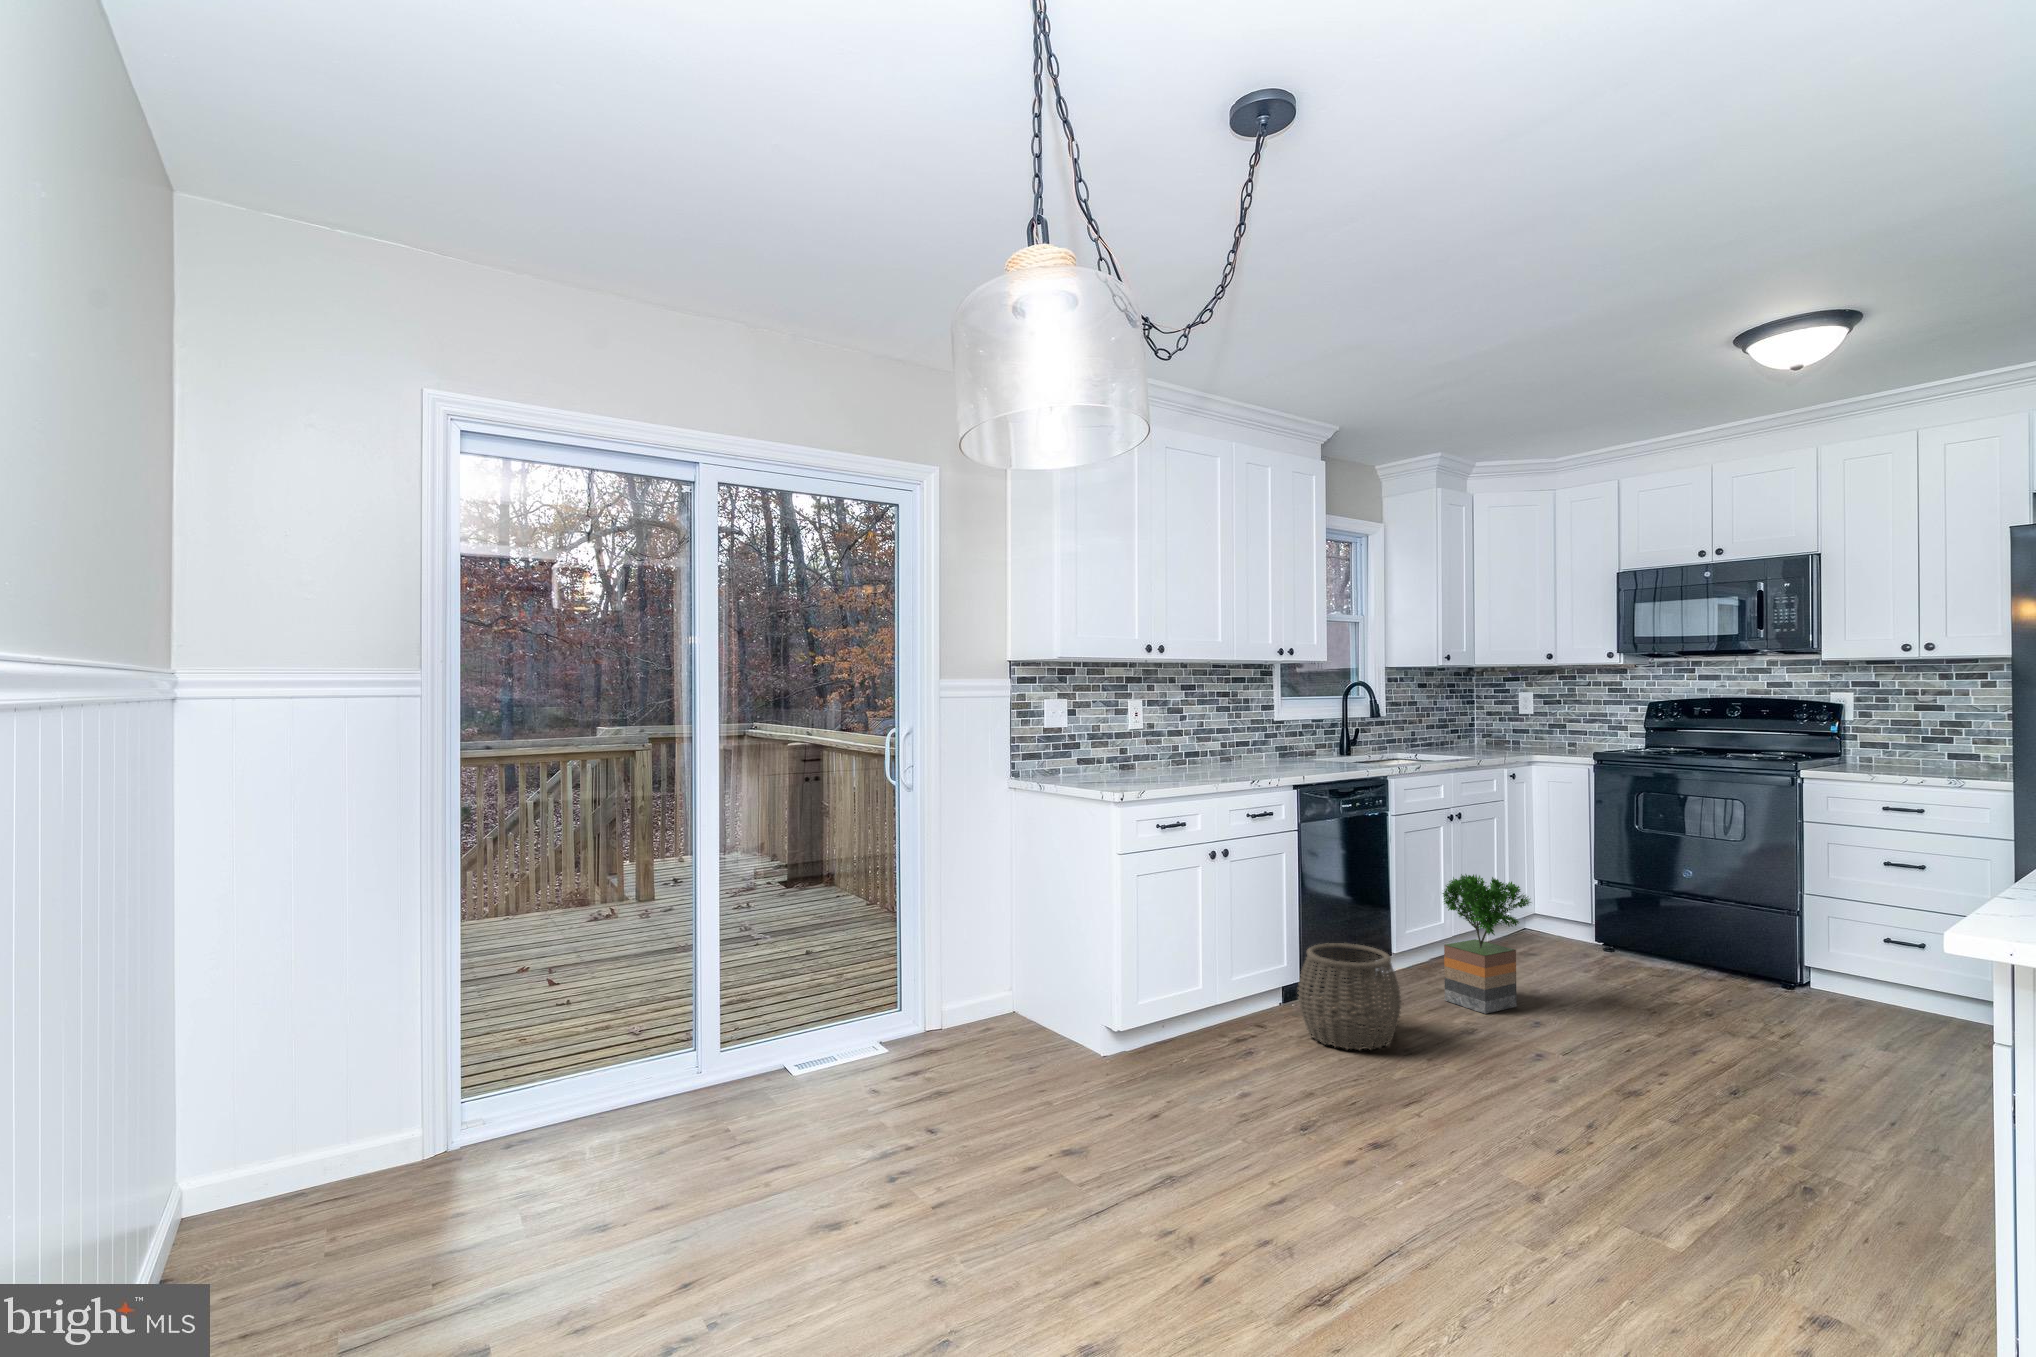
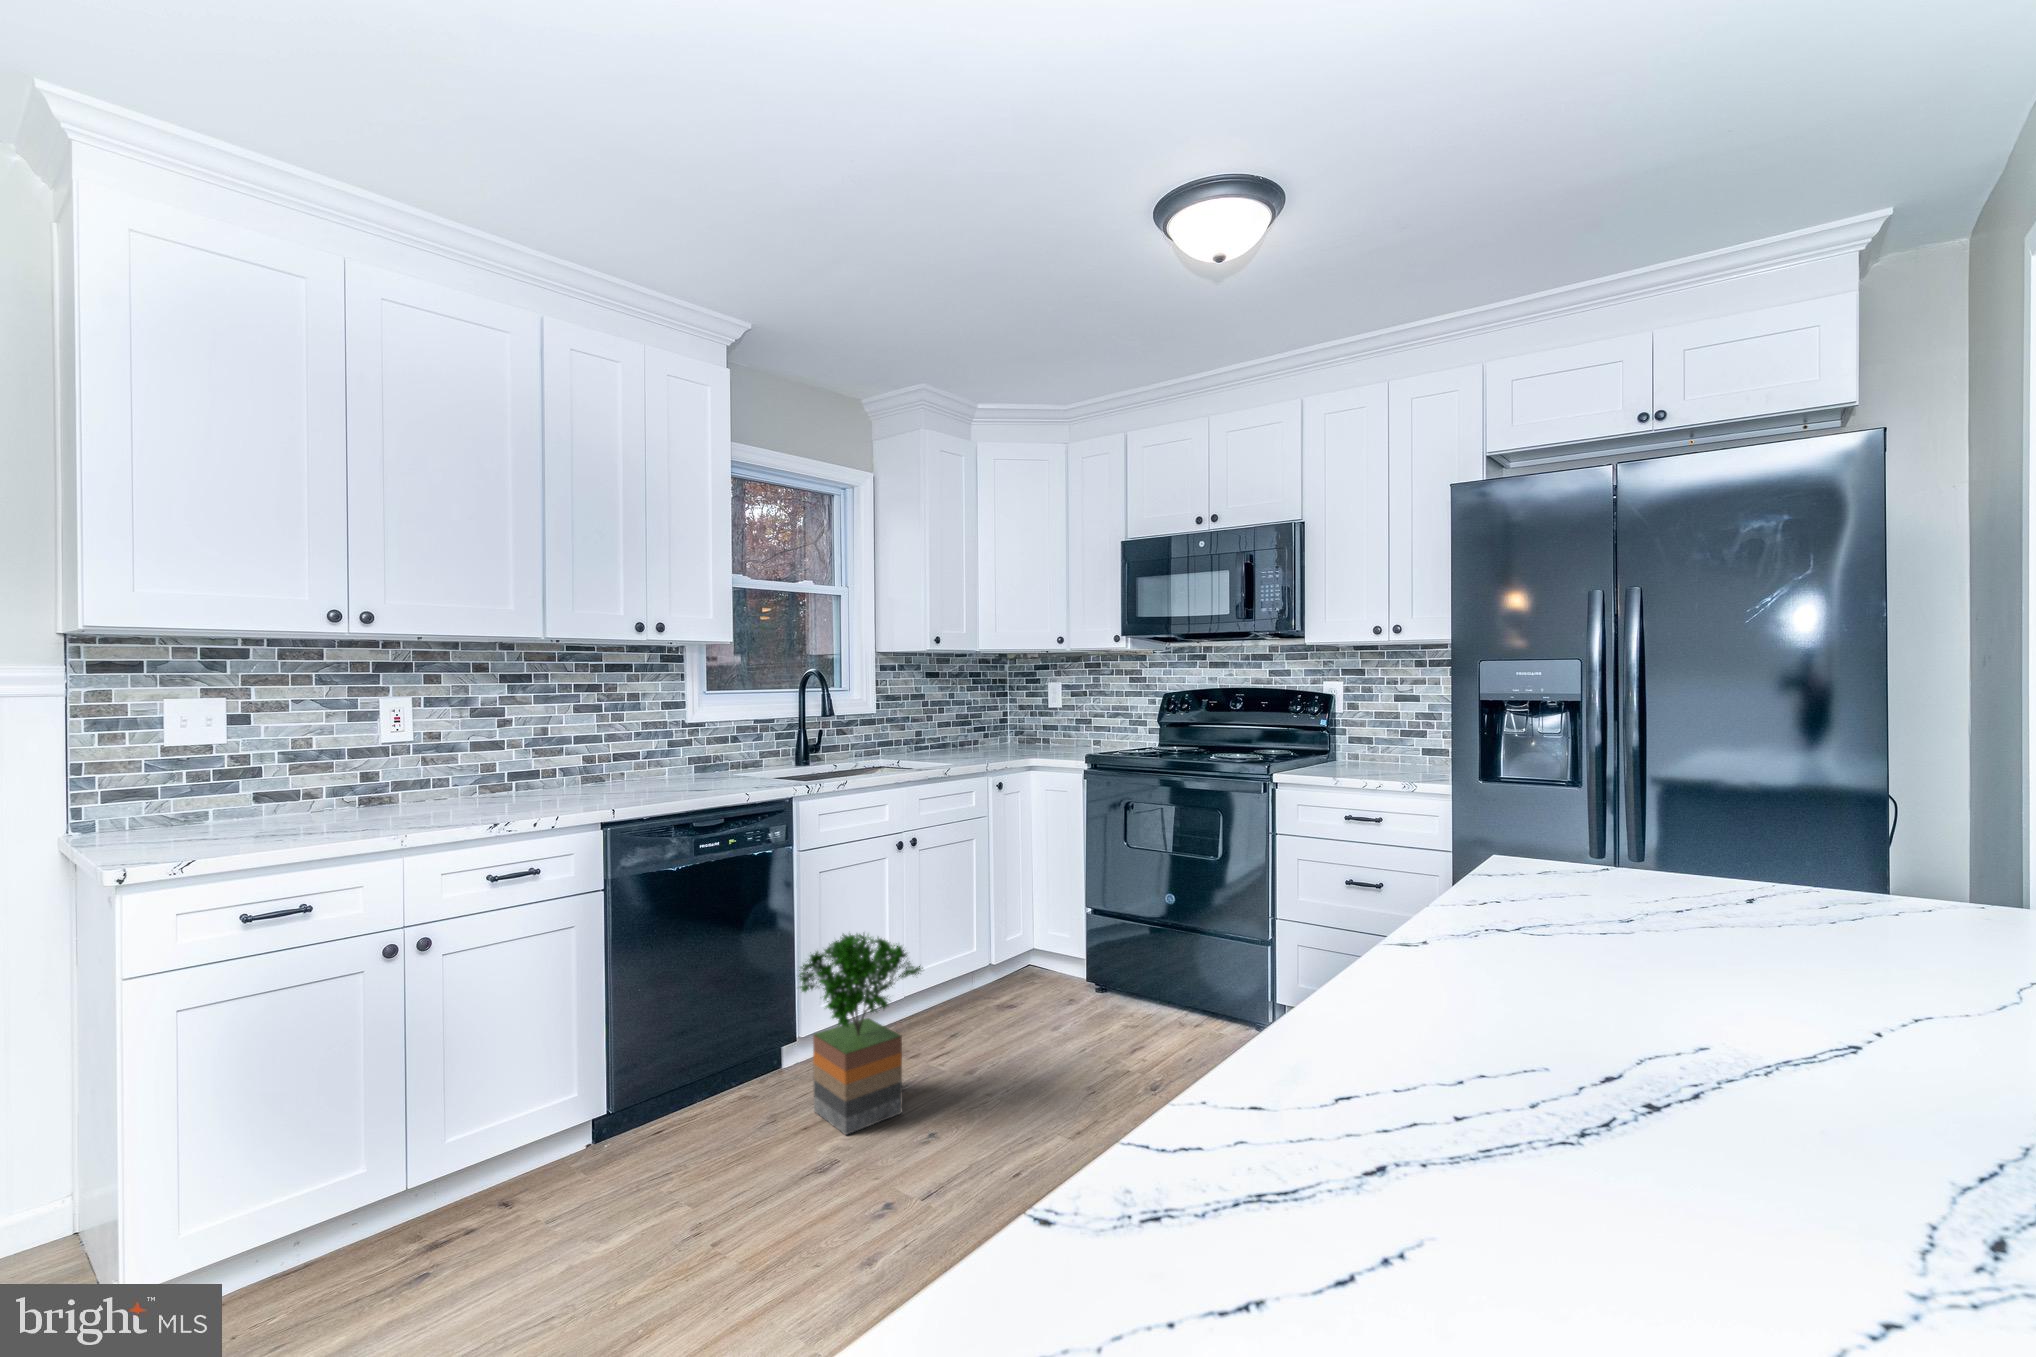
woven basket: present [1298,943,1401,1050] -> none [492,1066,666,1261]

